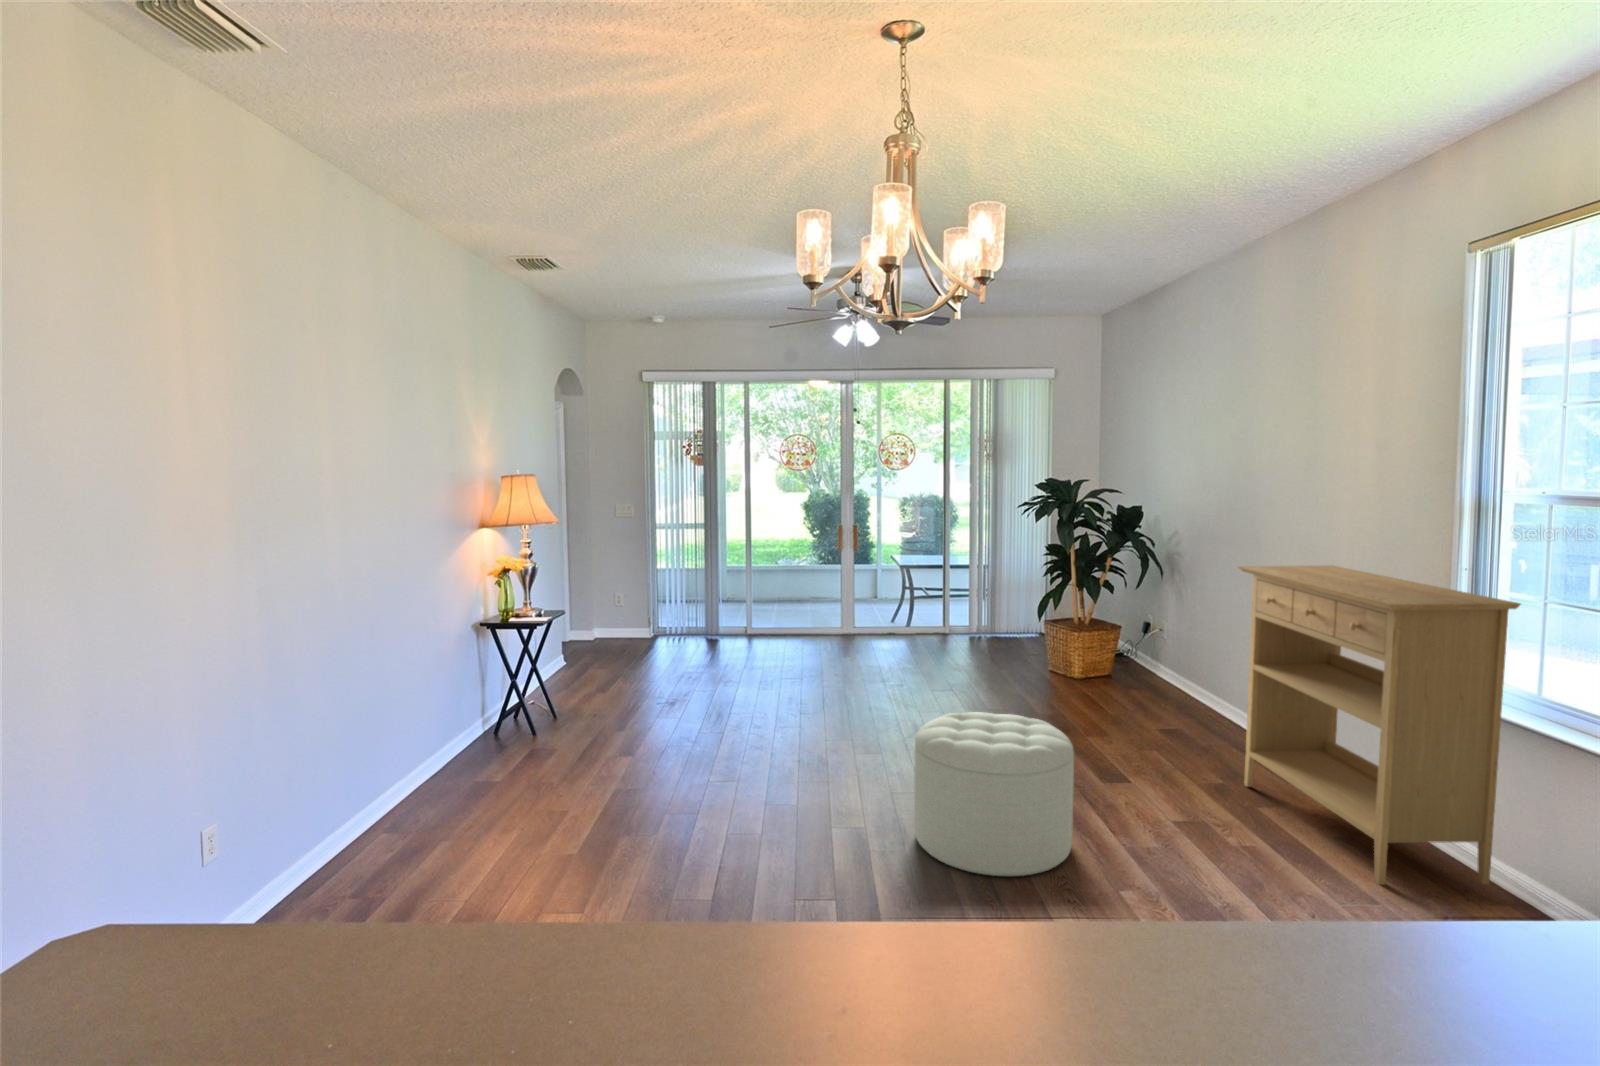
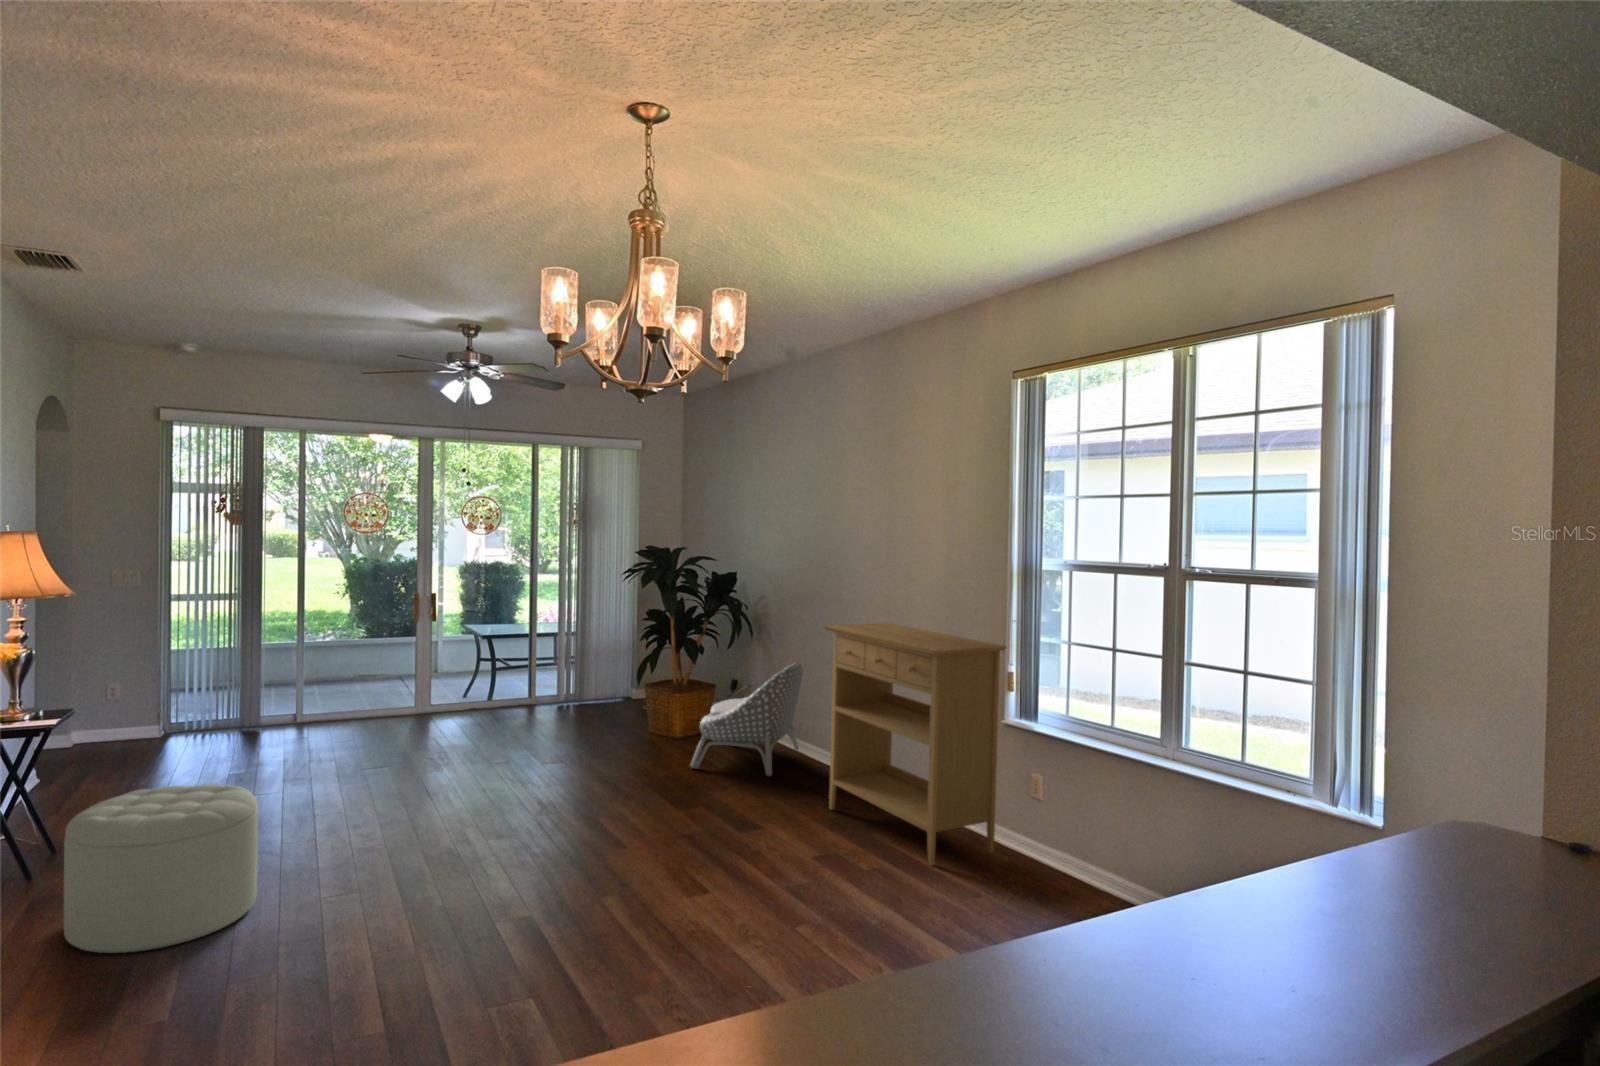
armchair: none [1085,609,1226,735] -> present [690,663,803,776]
ottoman: present [914,712,1074,876] -> present [64,784,258,953]

